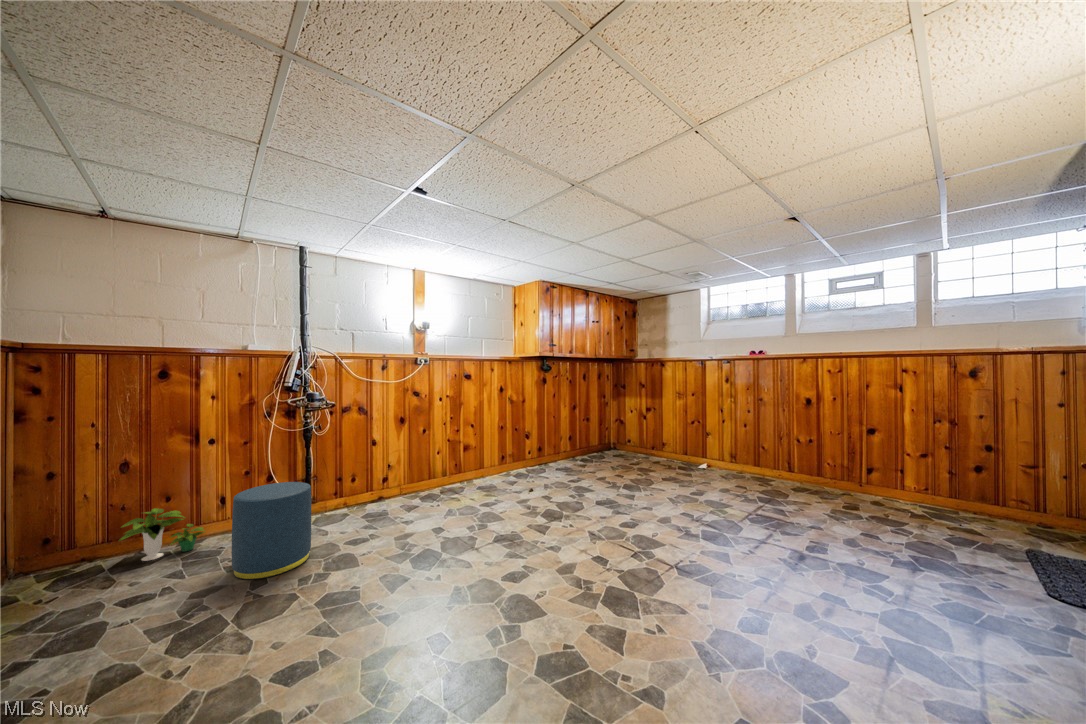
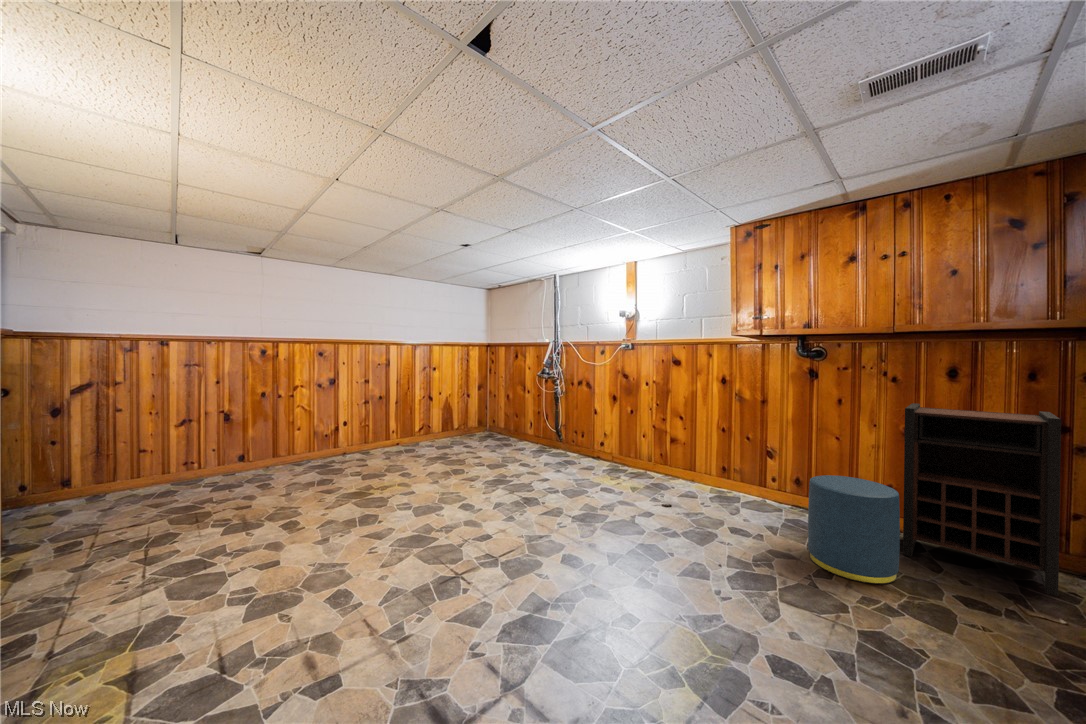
shelving unit: none [293,408,381,535] -> present [903,403,1061,596]
potted plant: present [120,508,204,561] -> none [748,469,810,517]

